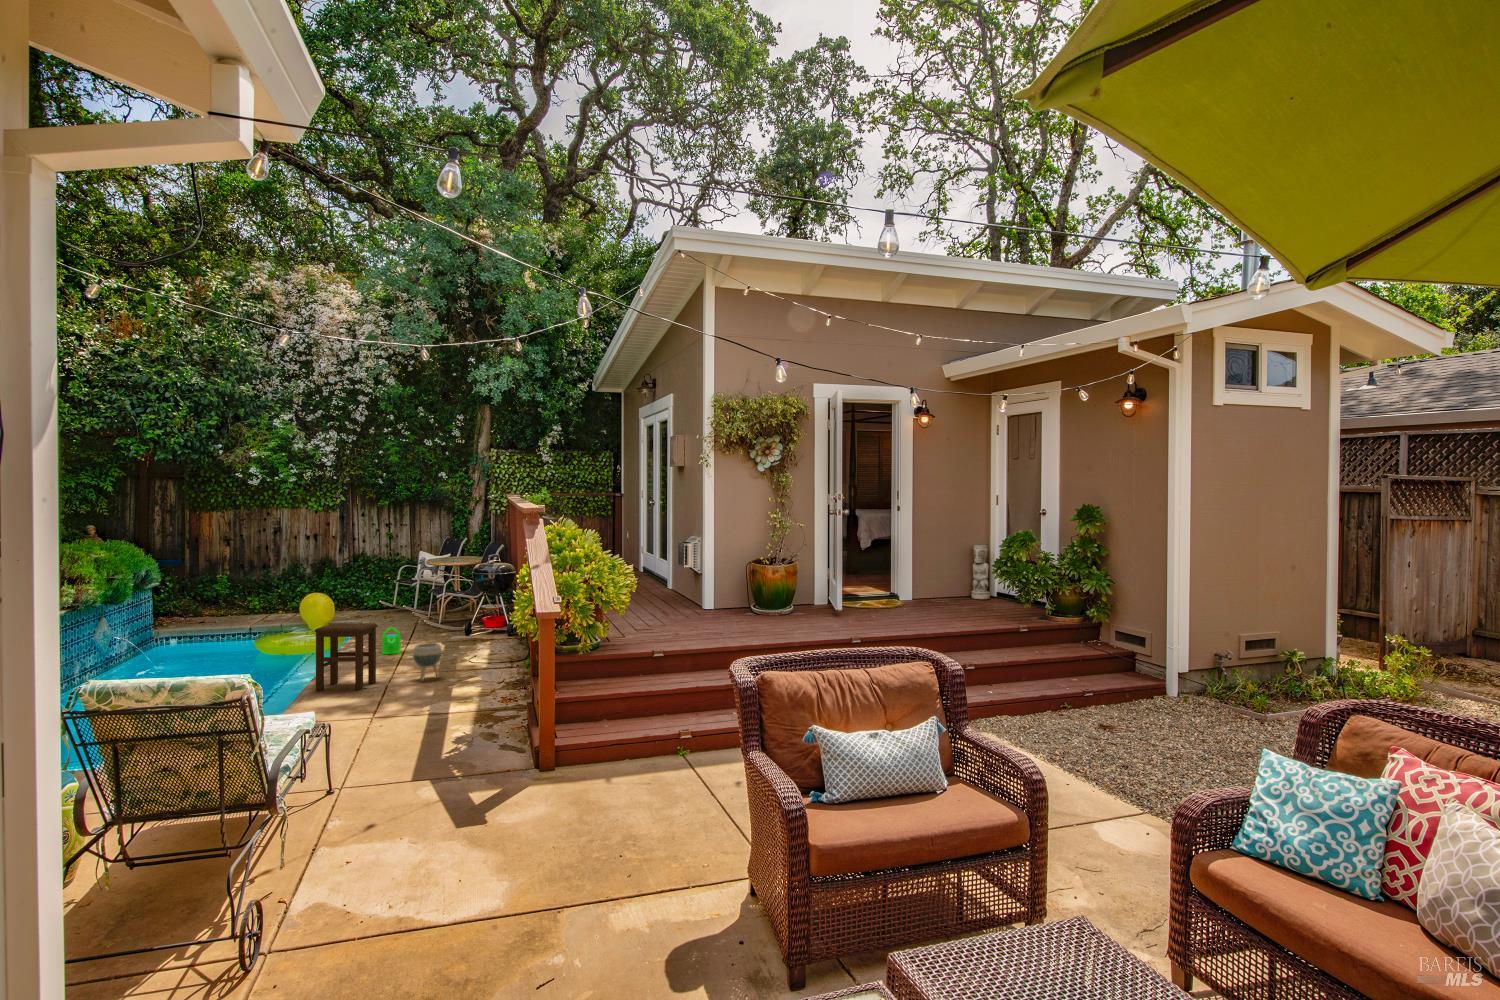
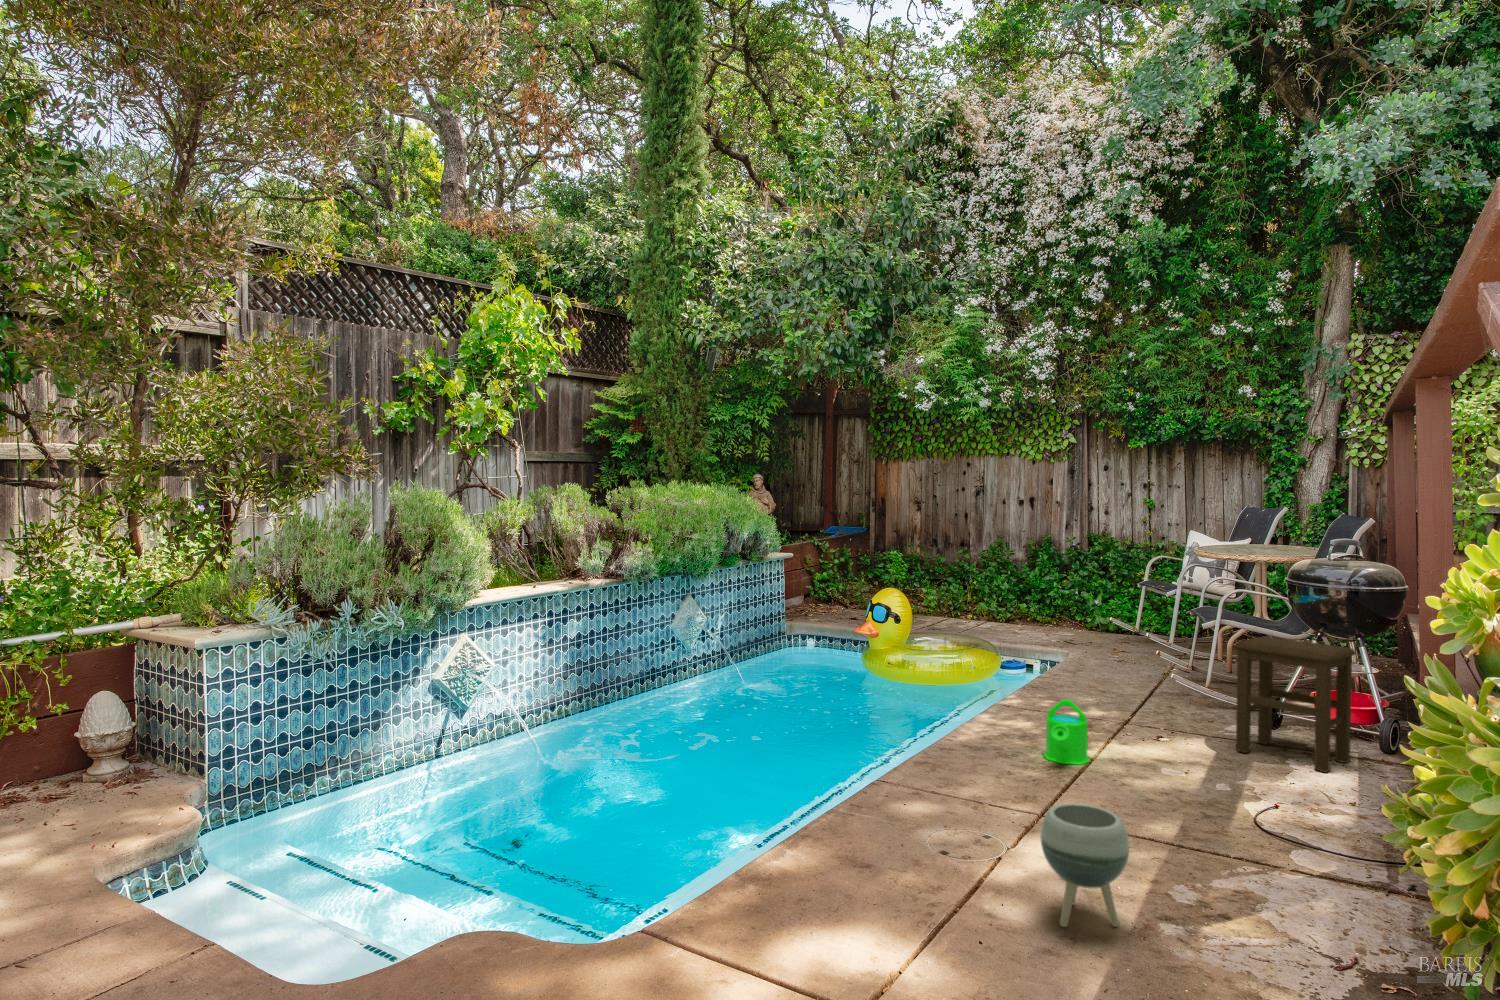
stool: present [315,623,378,690] -> present [1236,636,1356,773]

